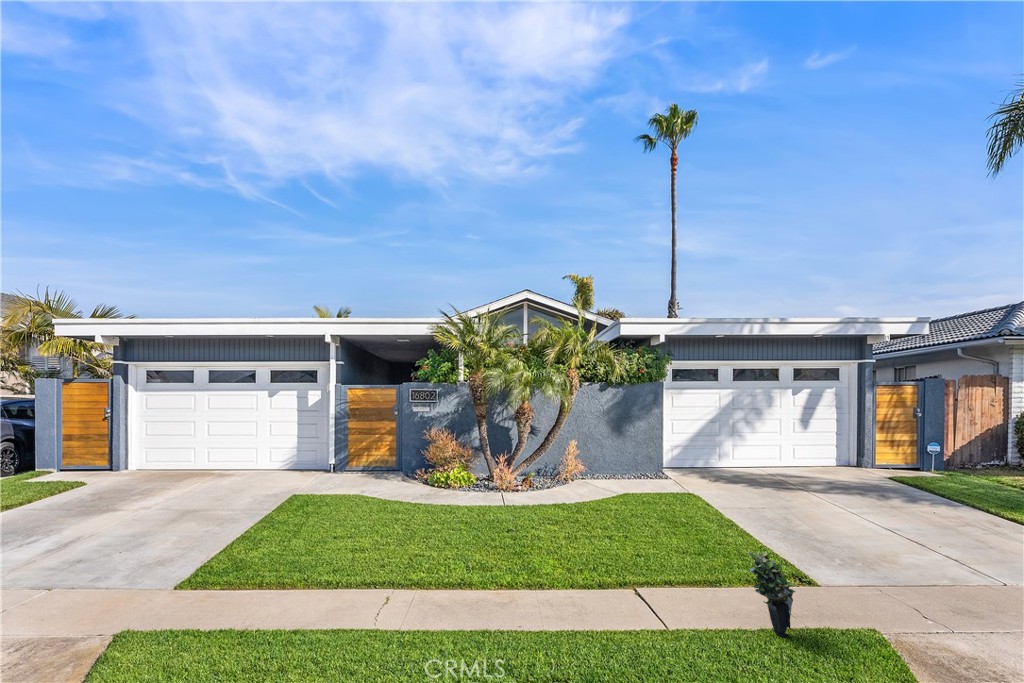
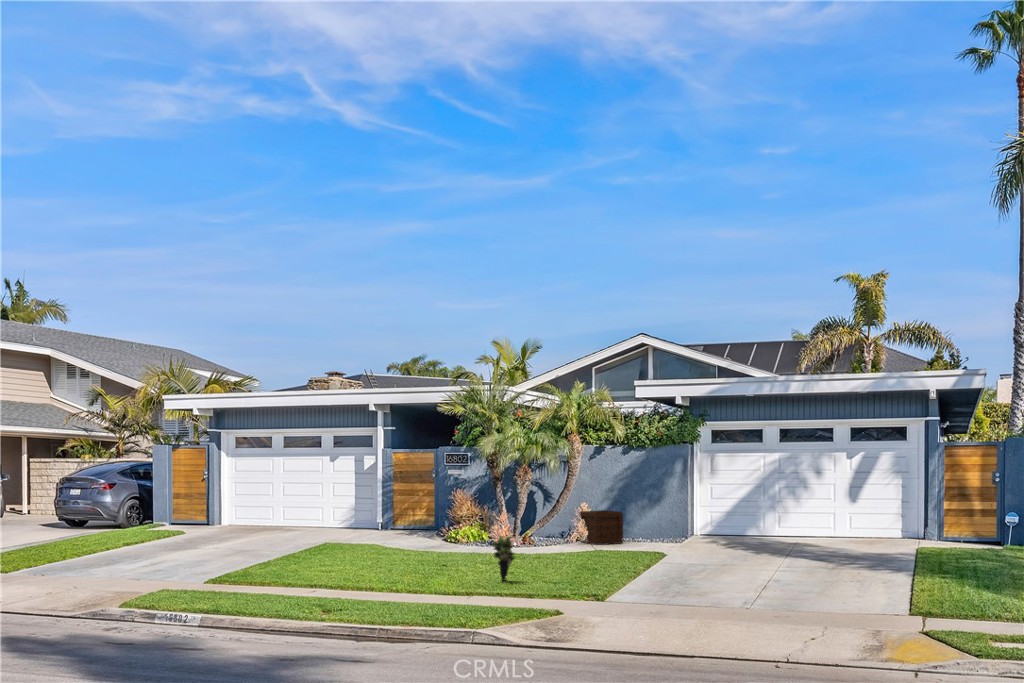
wooden crate: none [577,448,621,487] -> present [580,510,623,545]

